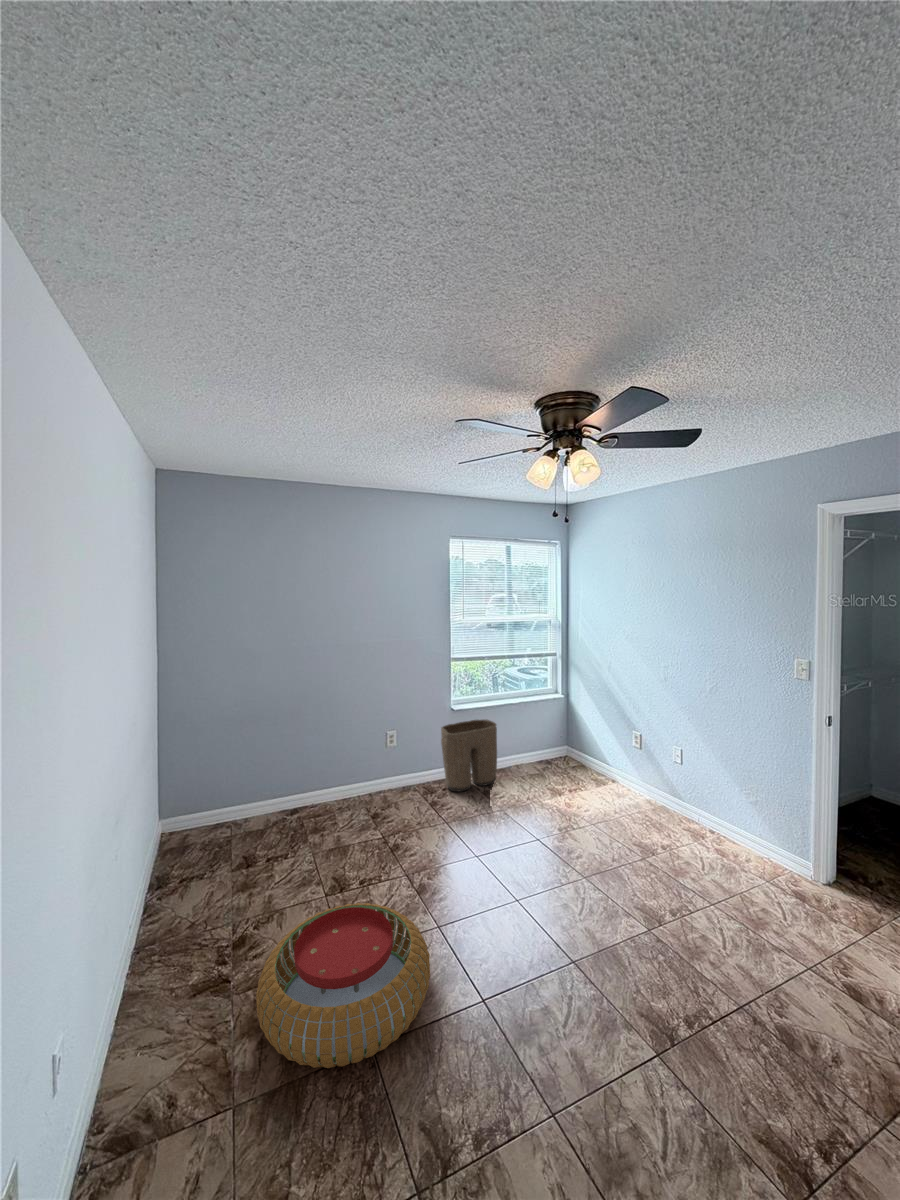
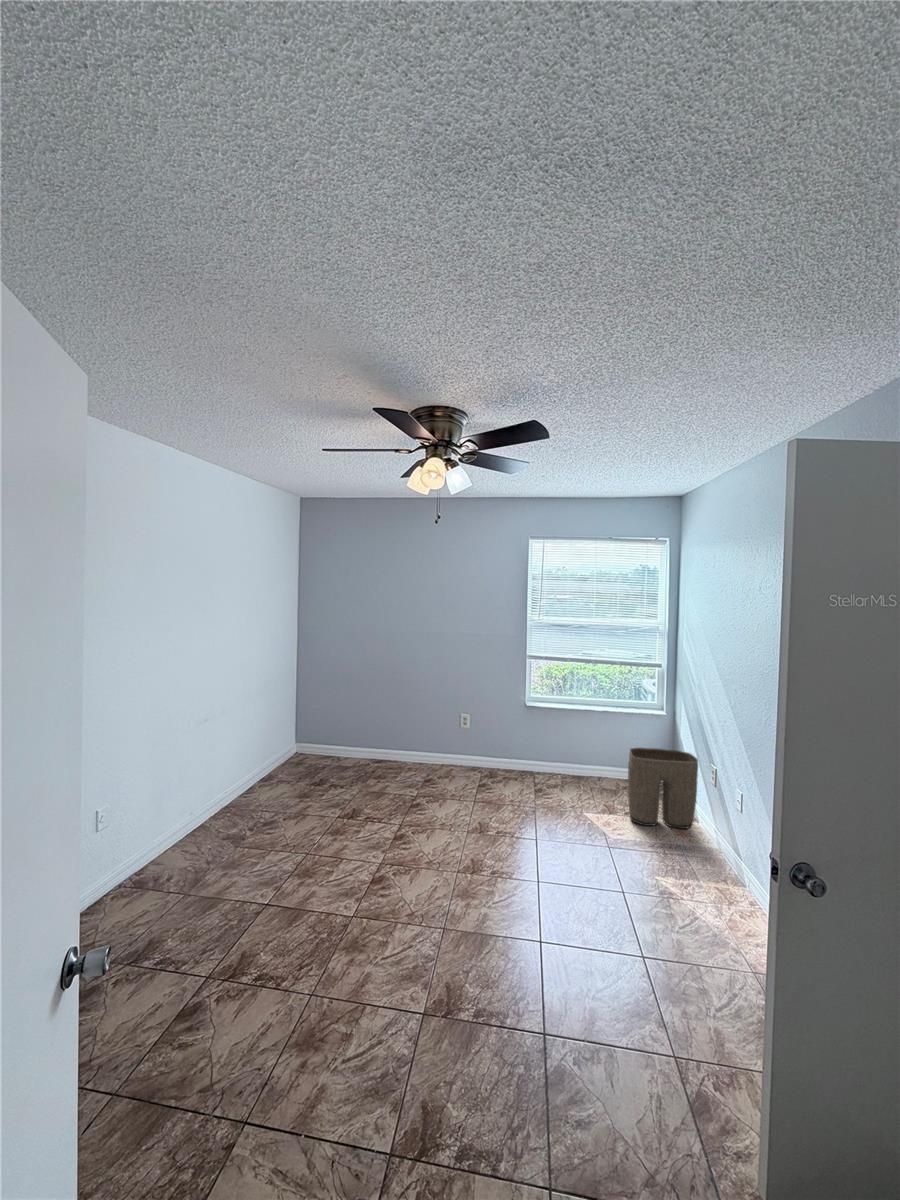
pouf: present [256,903,430,1068] -> none [348,878,509,1021]

